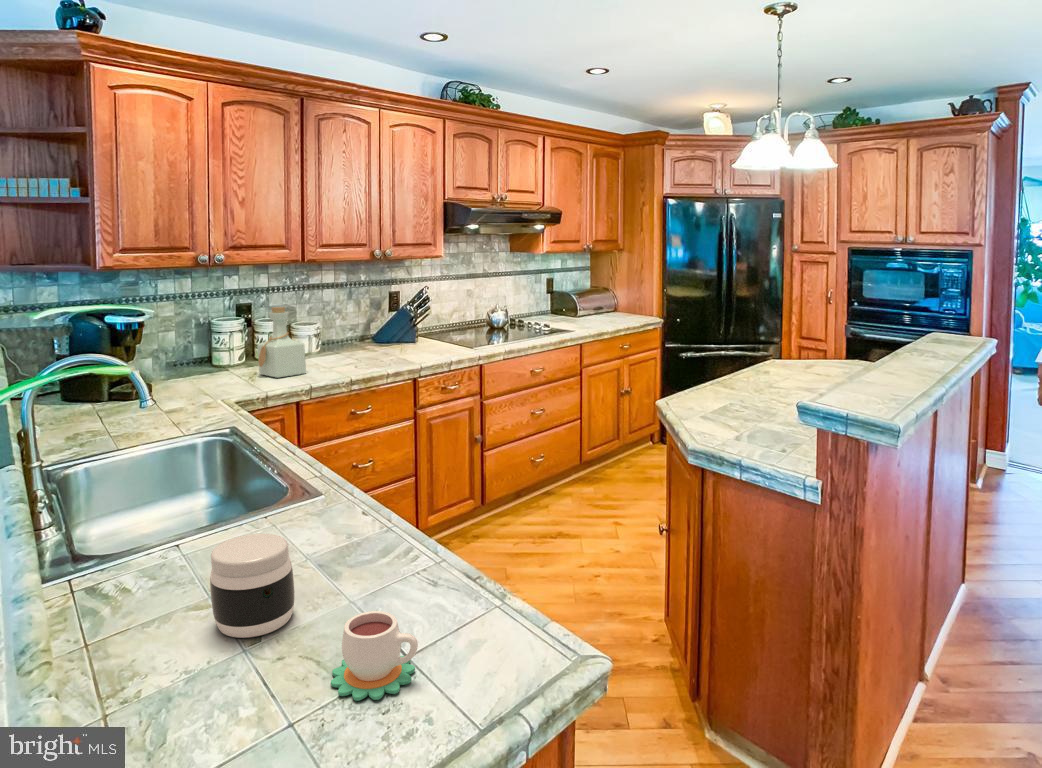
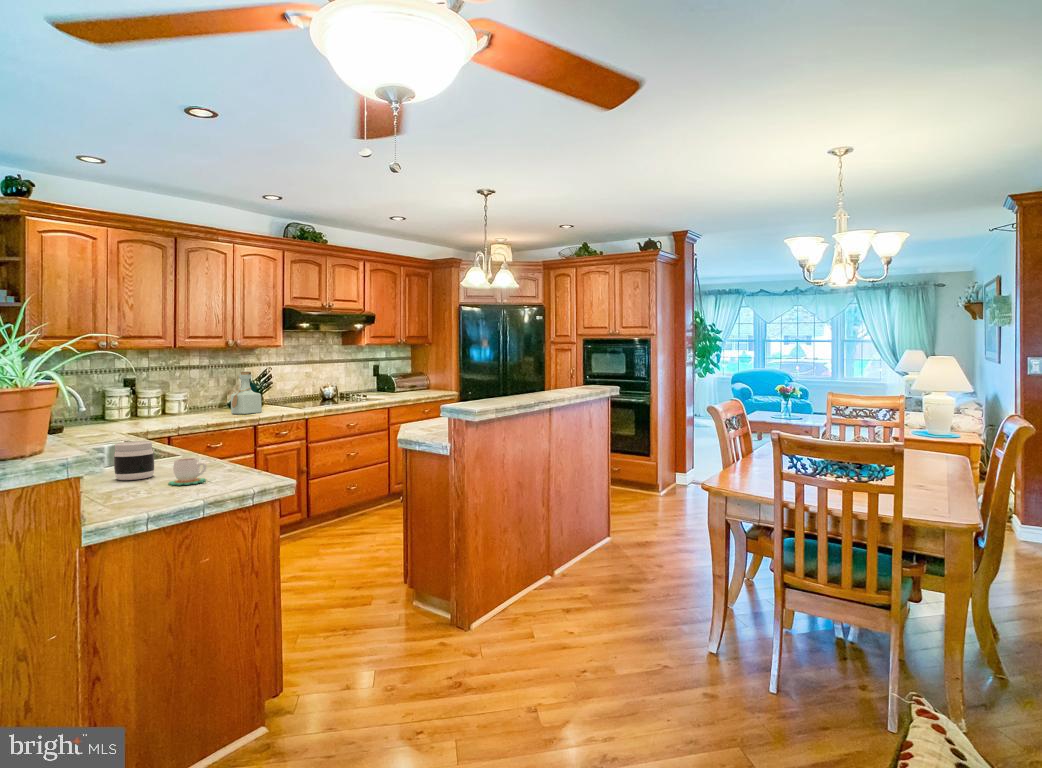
bottle: present [257,307,306,378] -> present [231,372,262,414]

